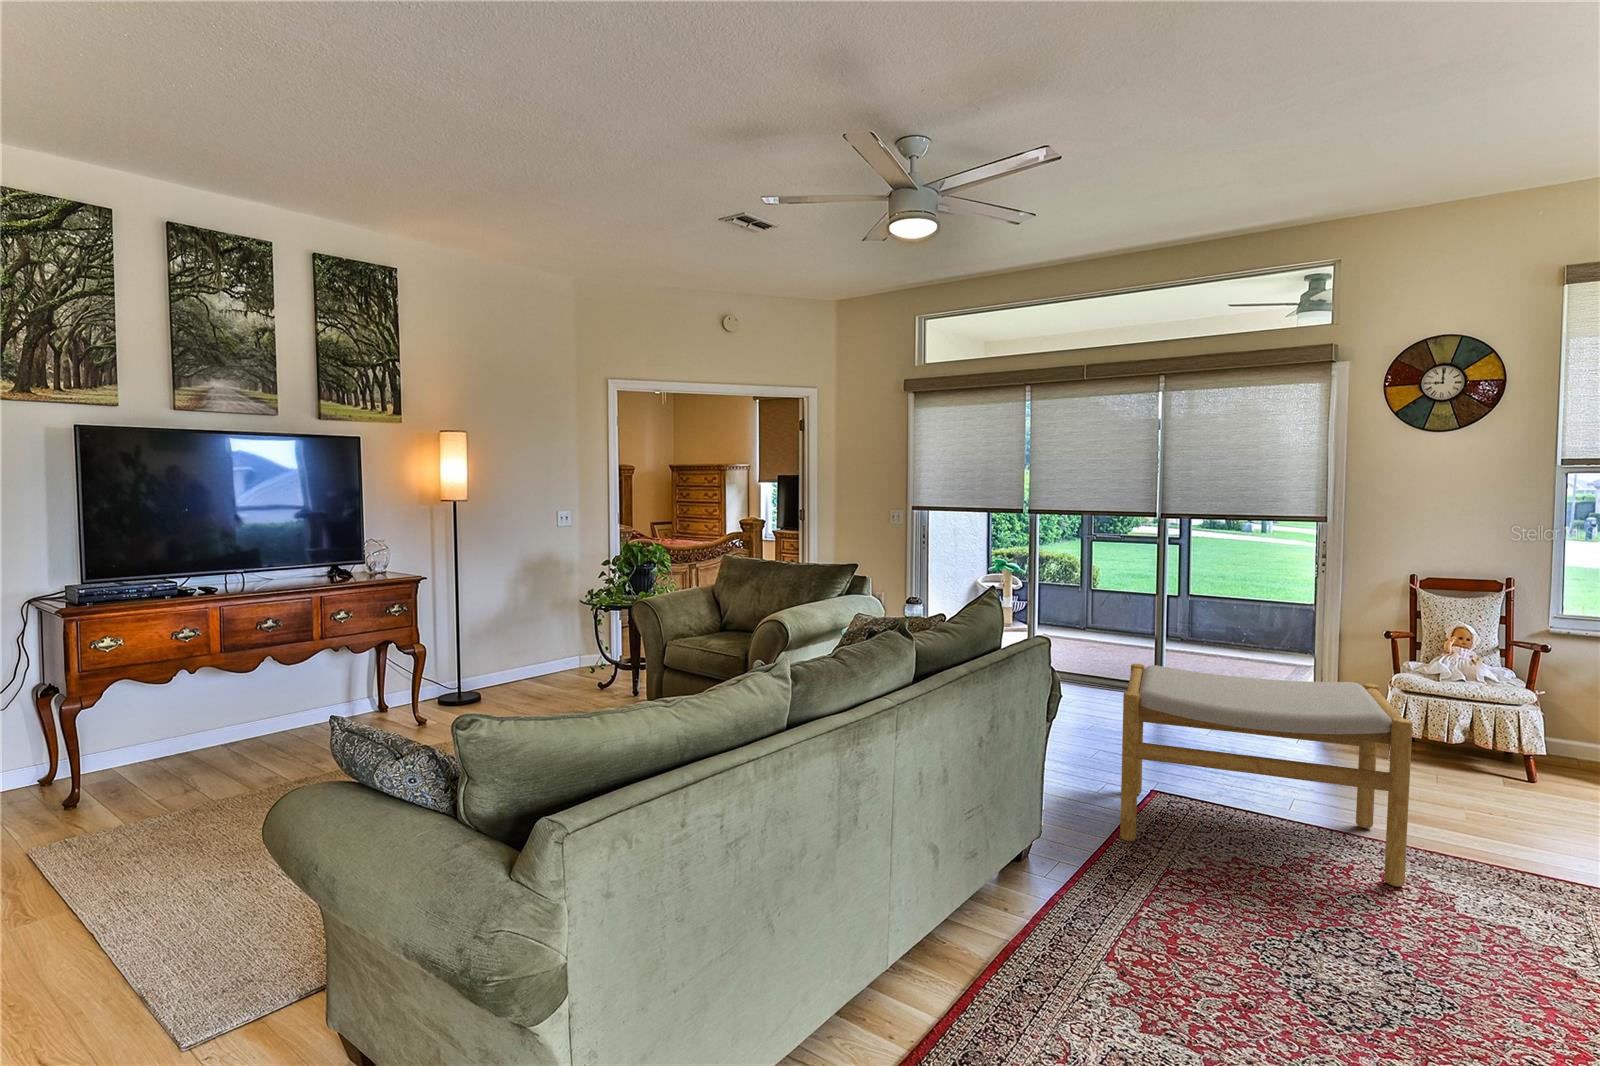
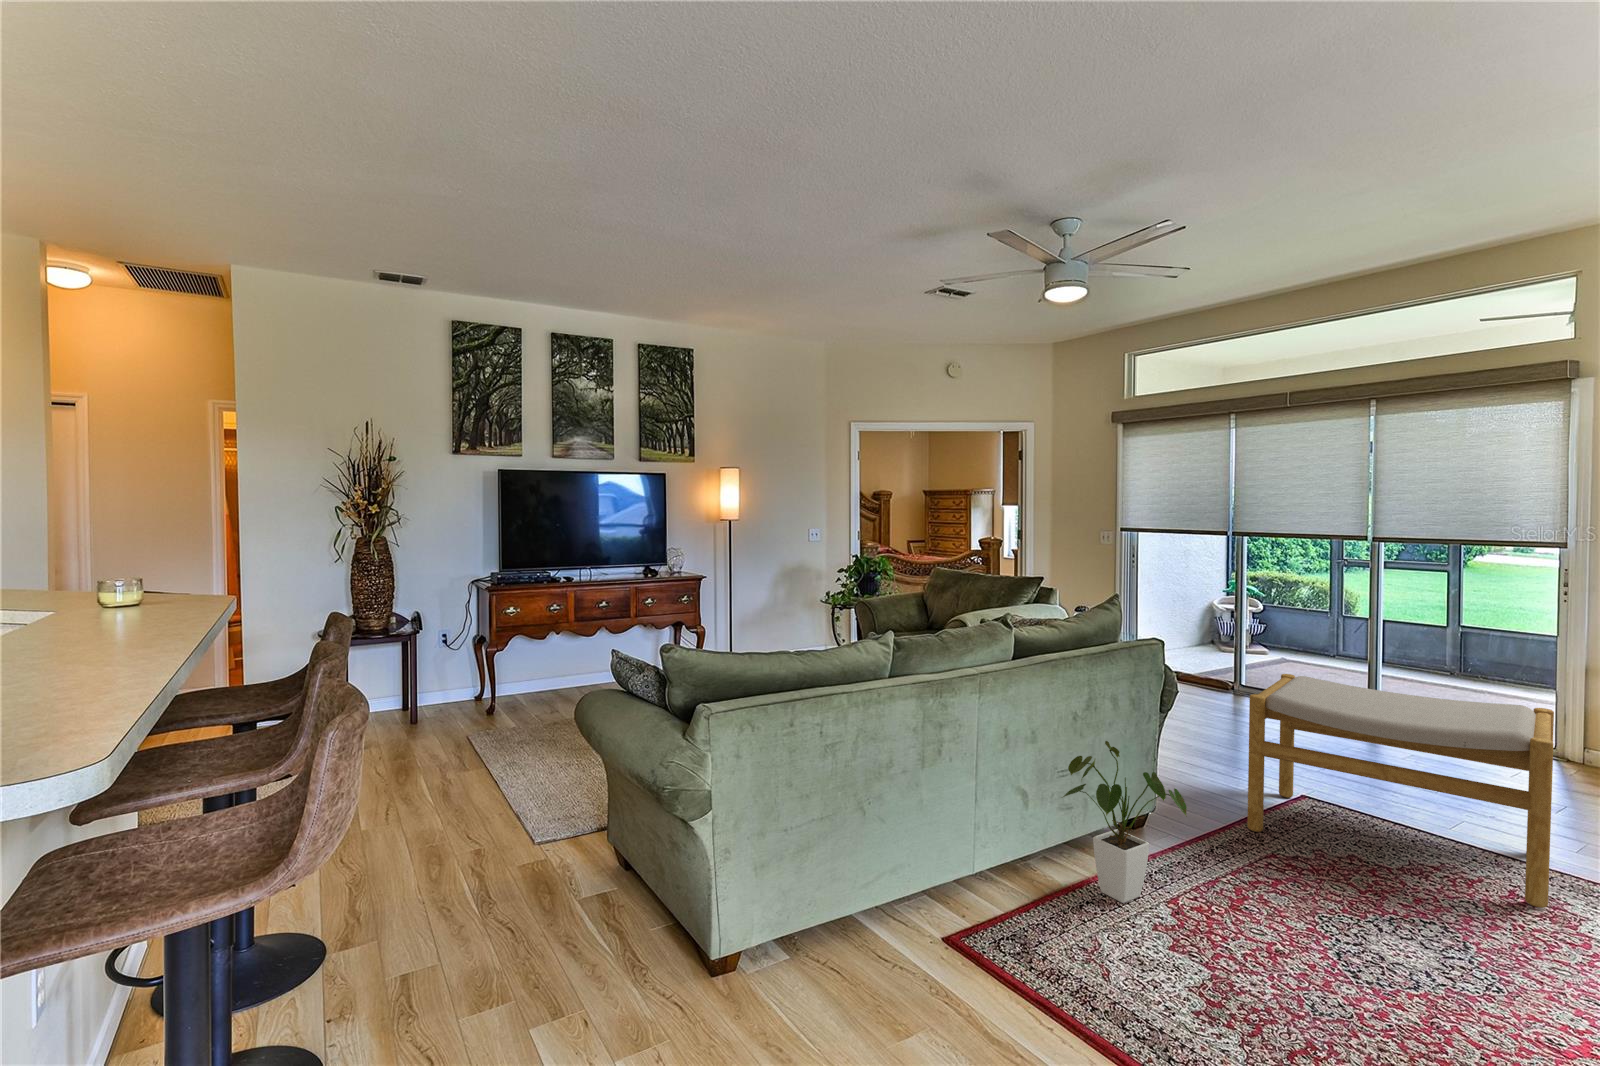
house plant: none [970,768,1120,965] -> present [1063,741,1187,903]

